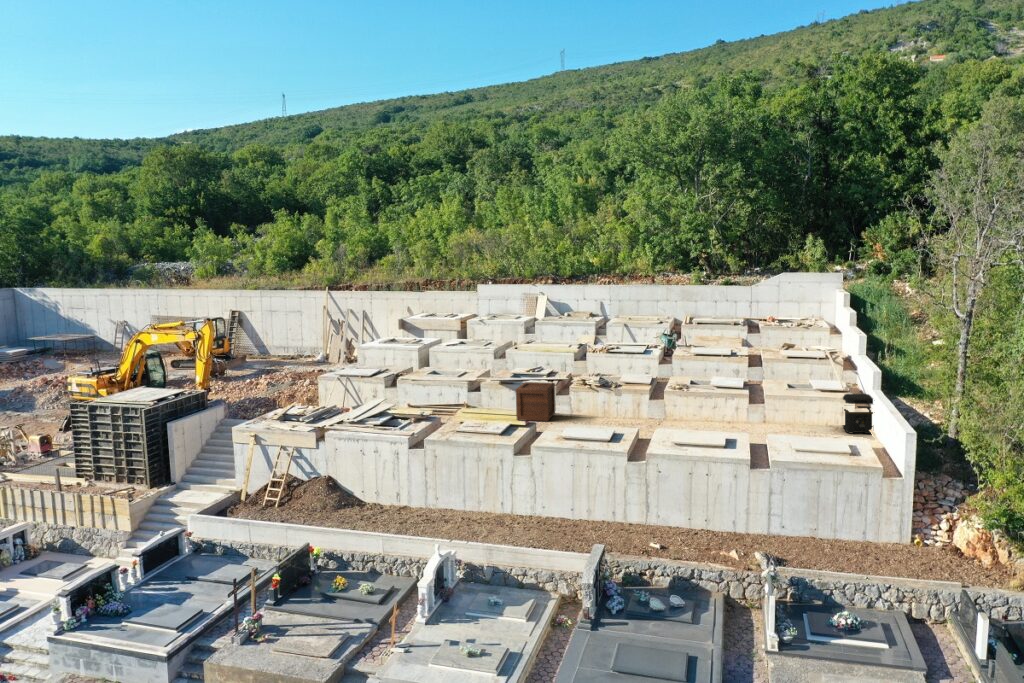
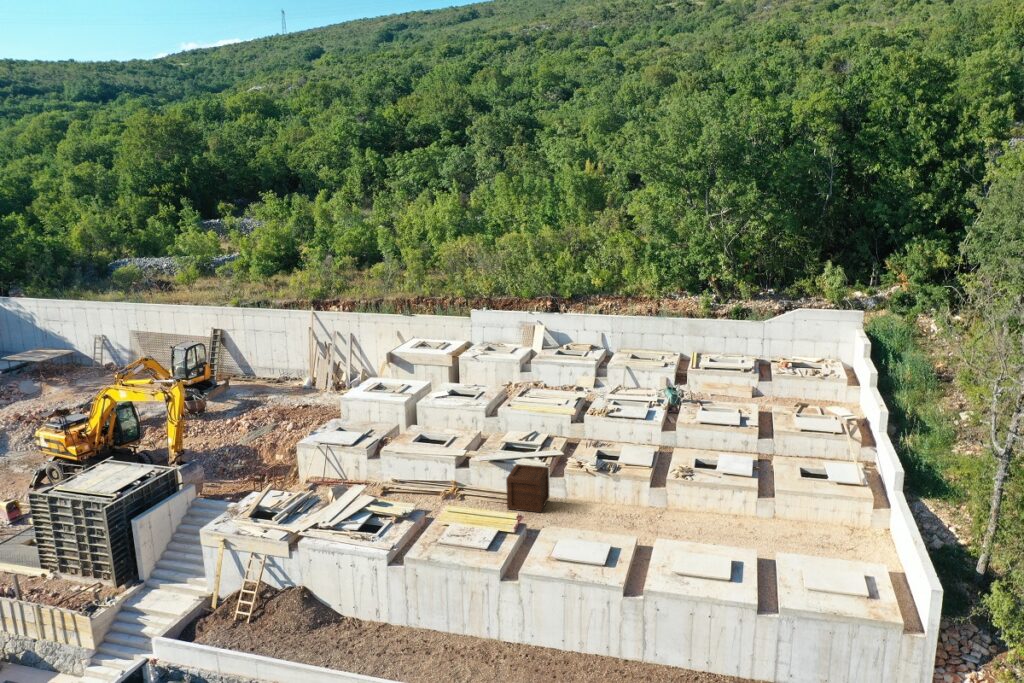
toolbox: present [843,394,873,434] -> none [858,500,895,548]

